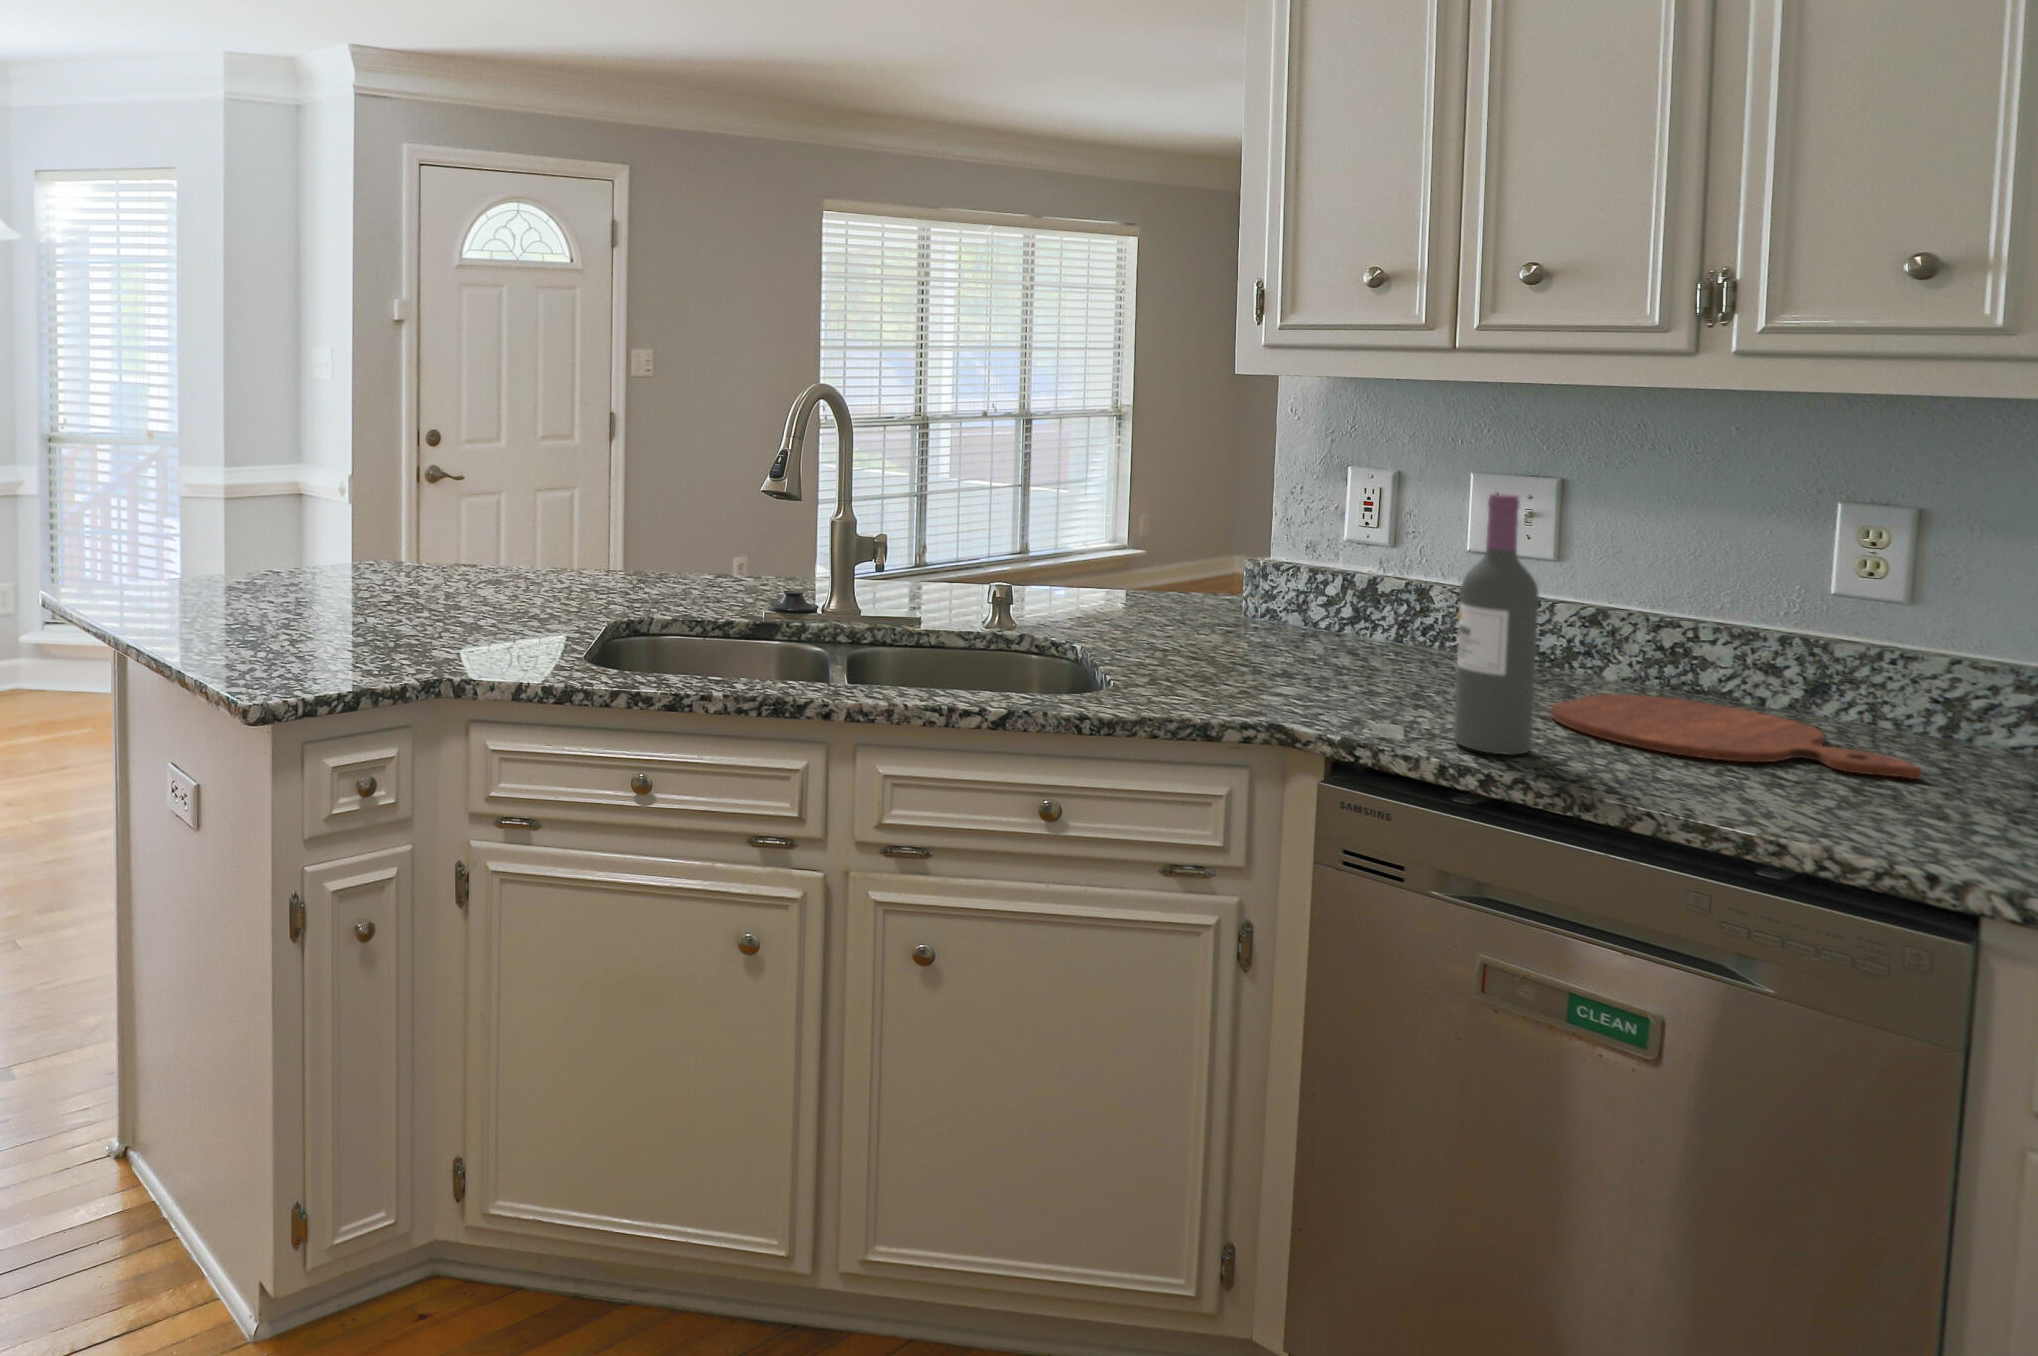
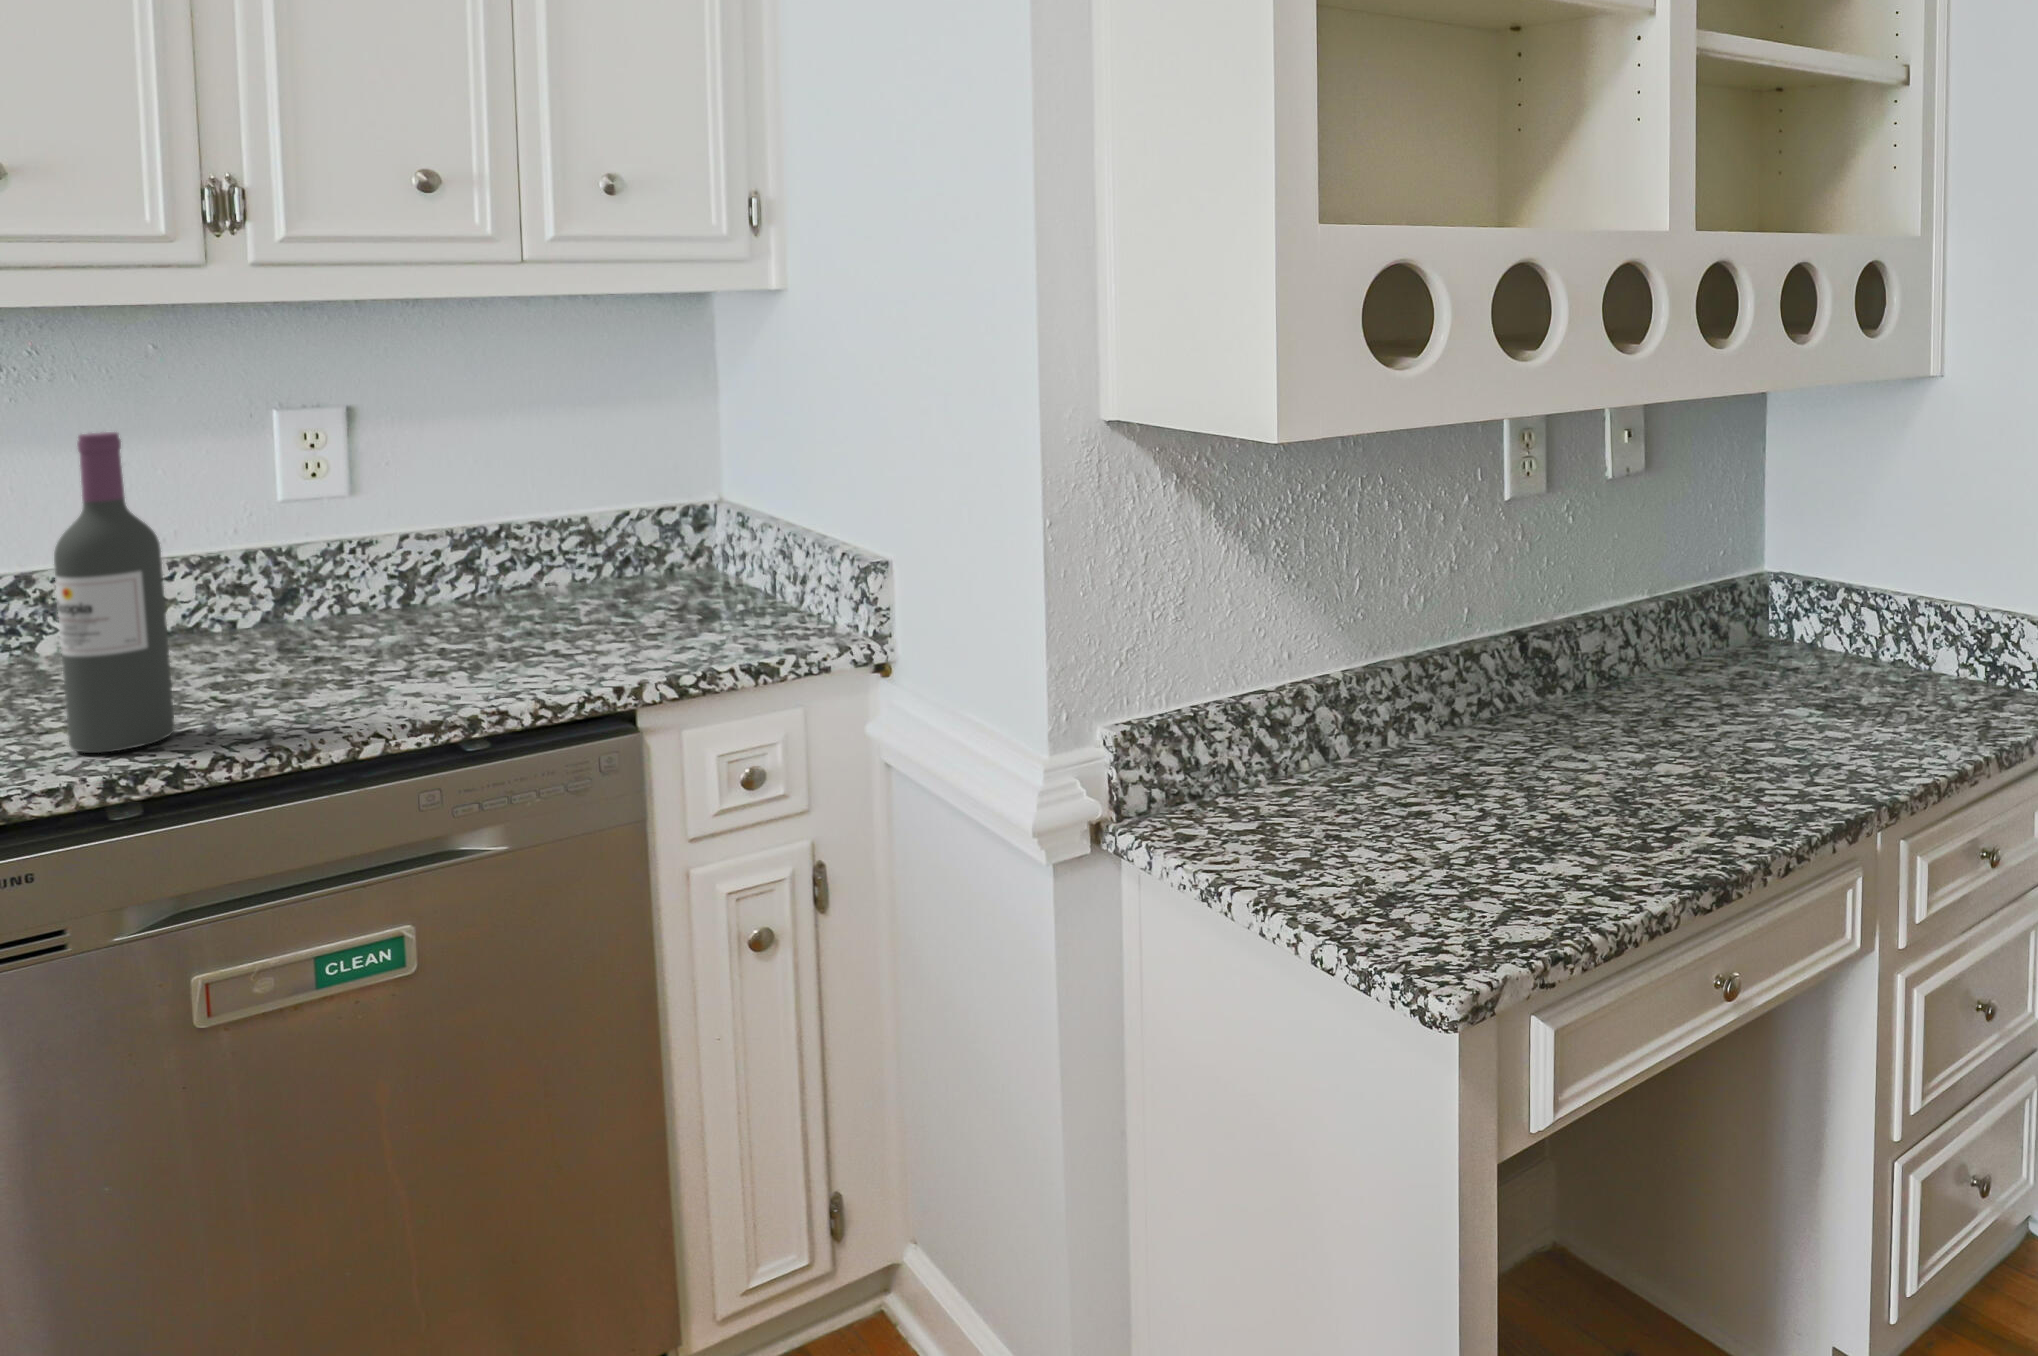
cutting board: present [1551,694,1921,779] -> none [87,627,473,701]

